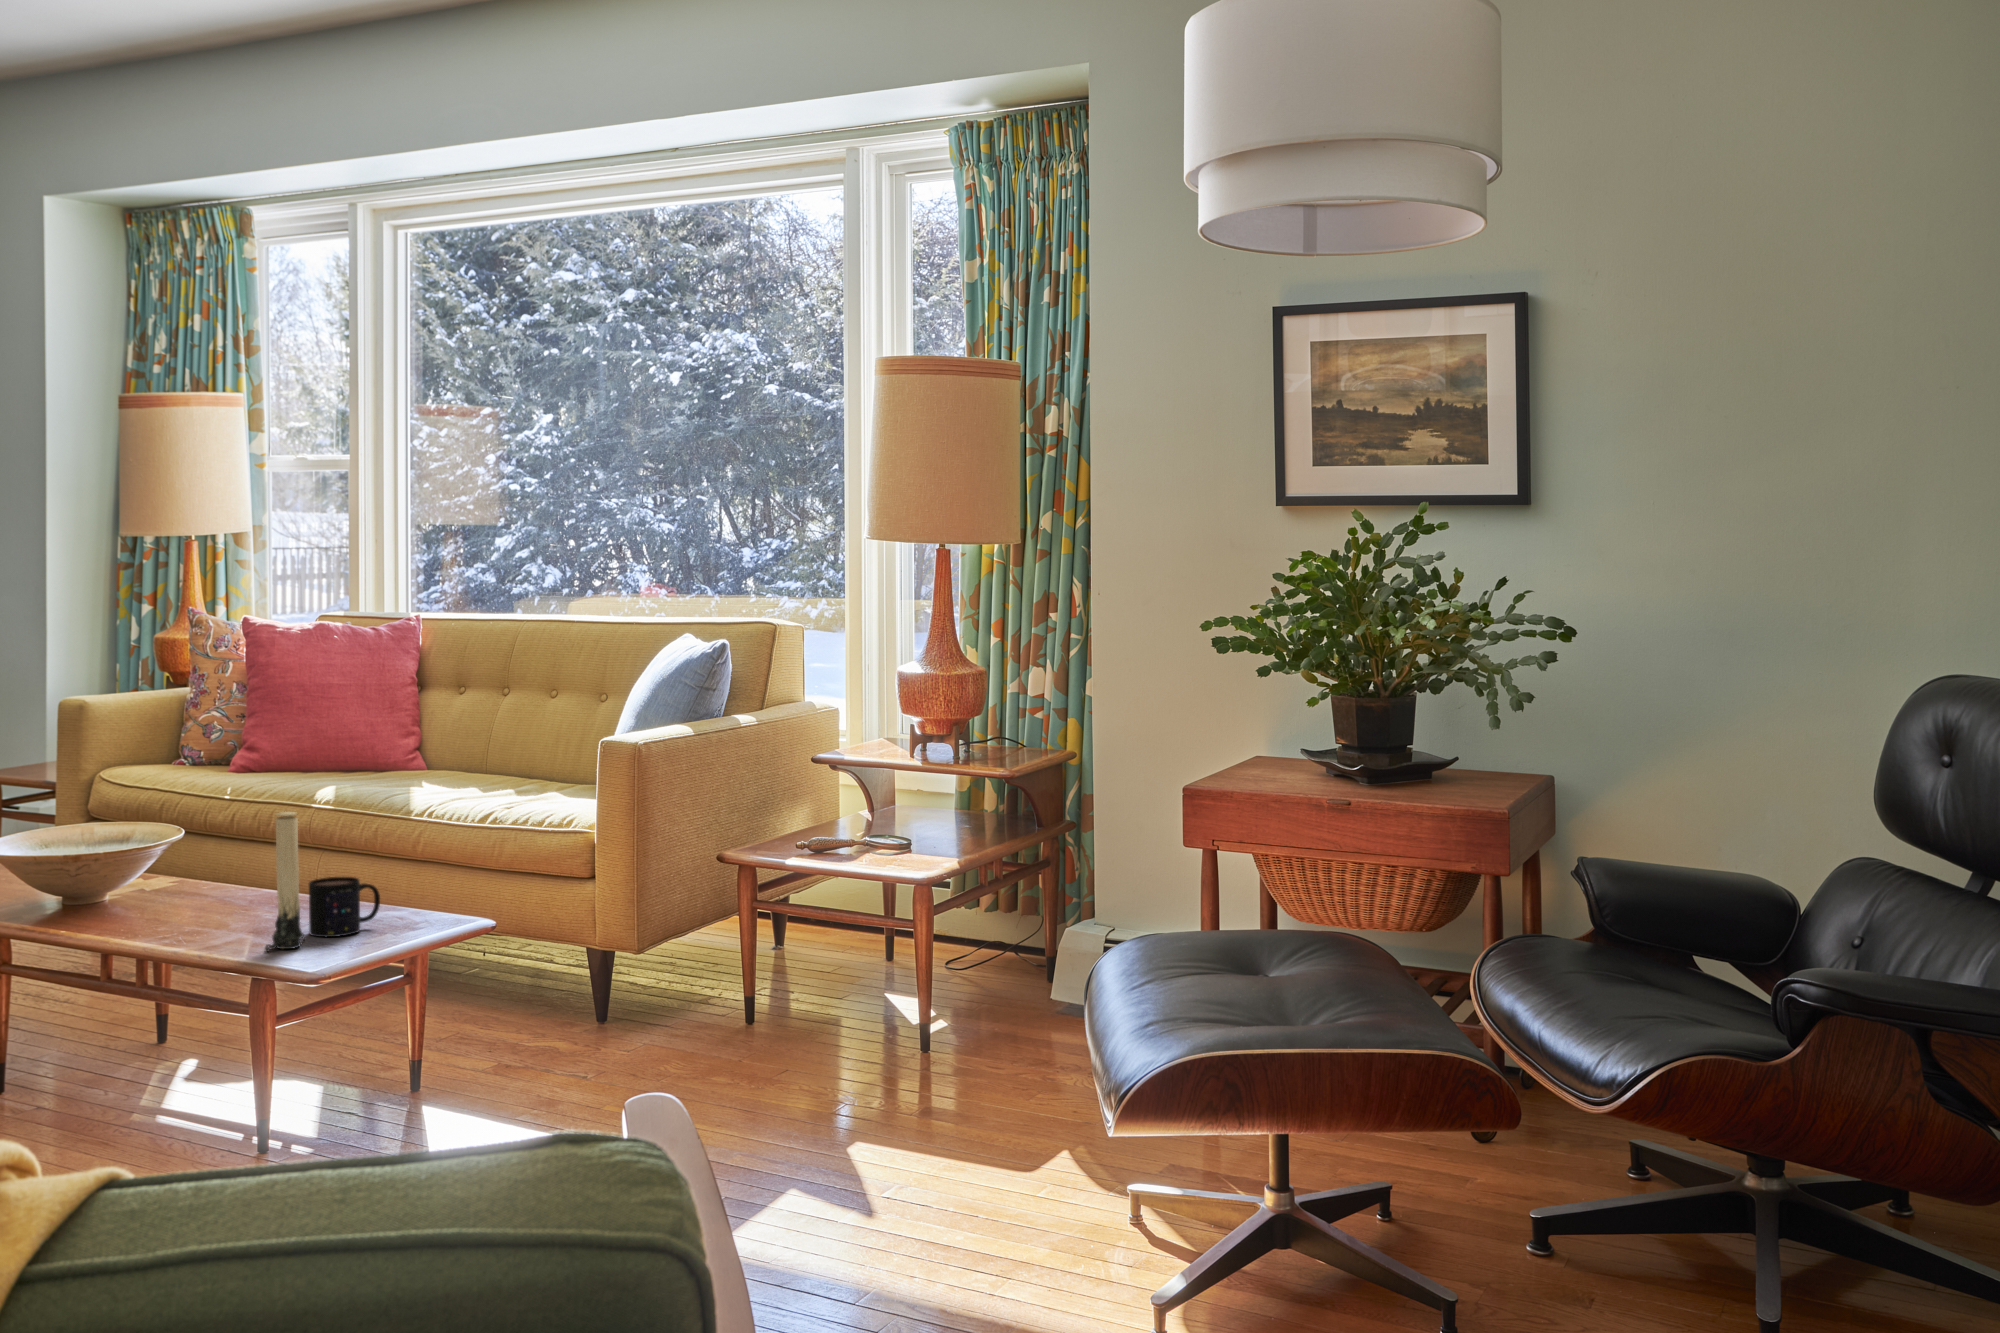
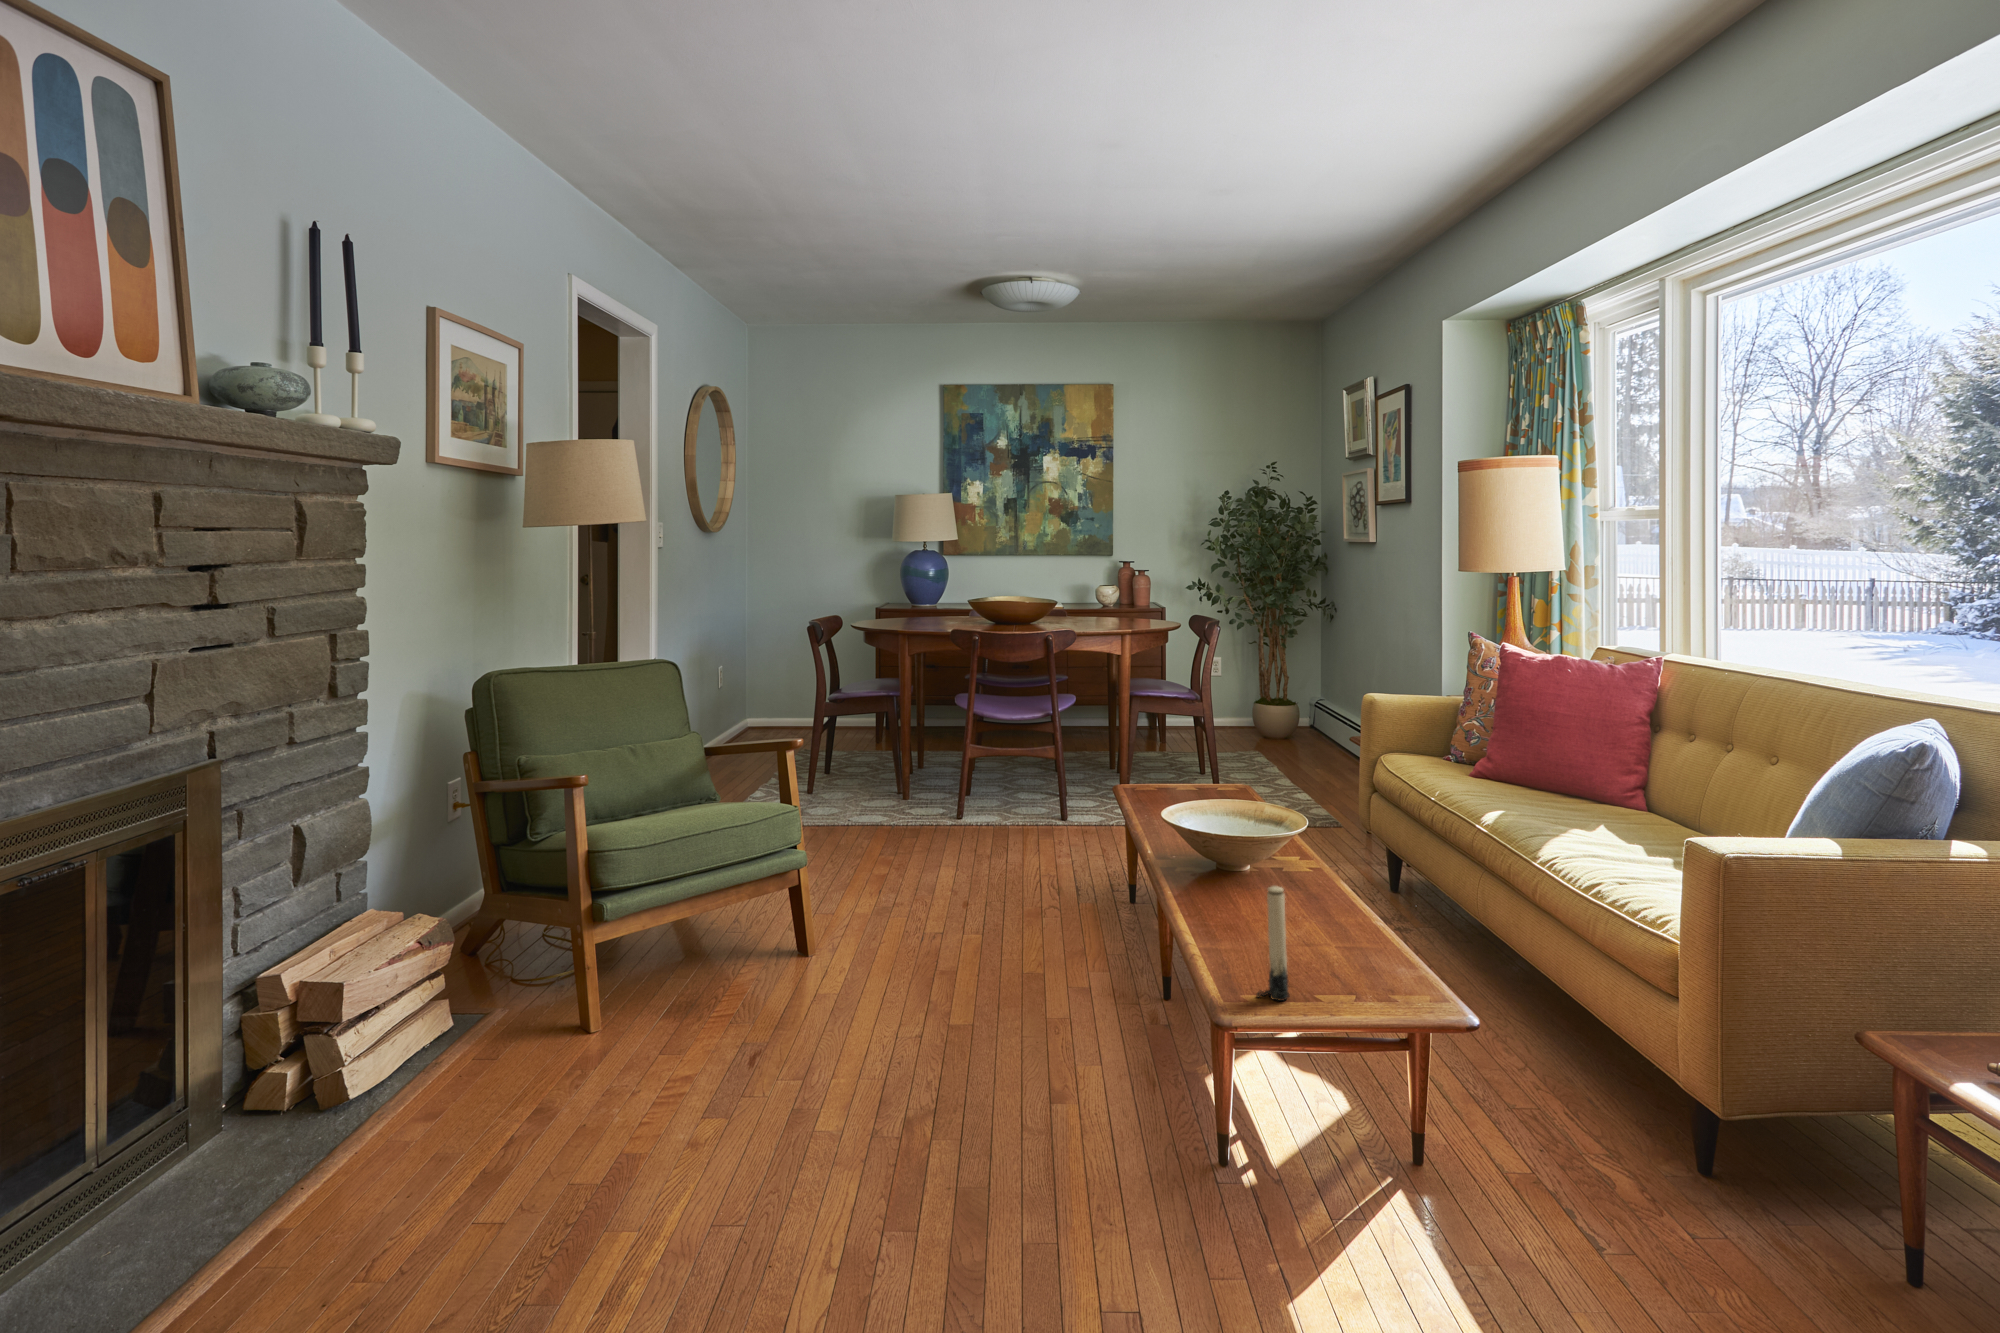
mug: present [309,877,380,937] -> none [1314,939,1379,998]

